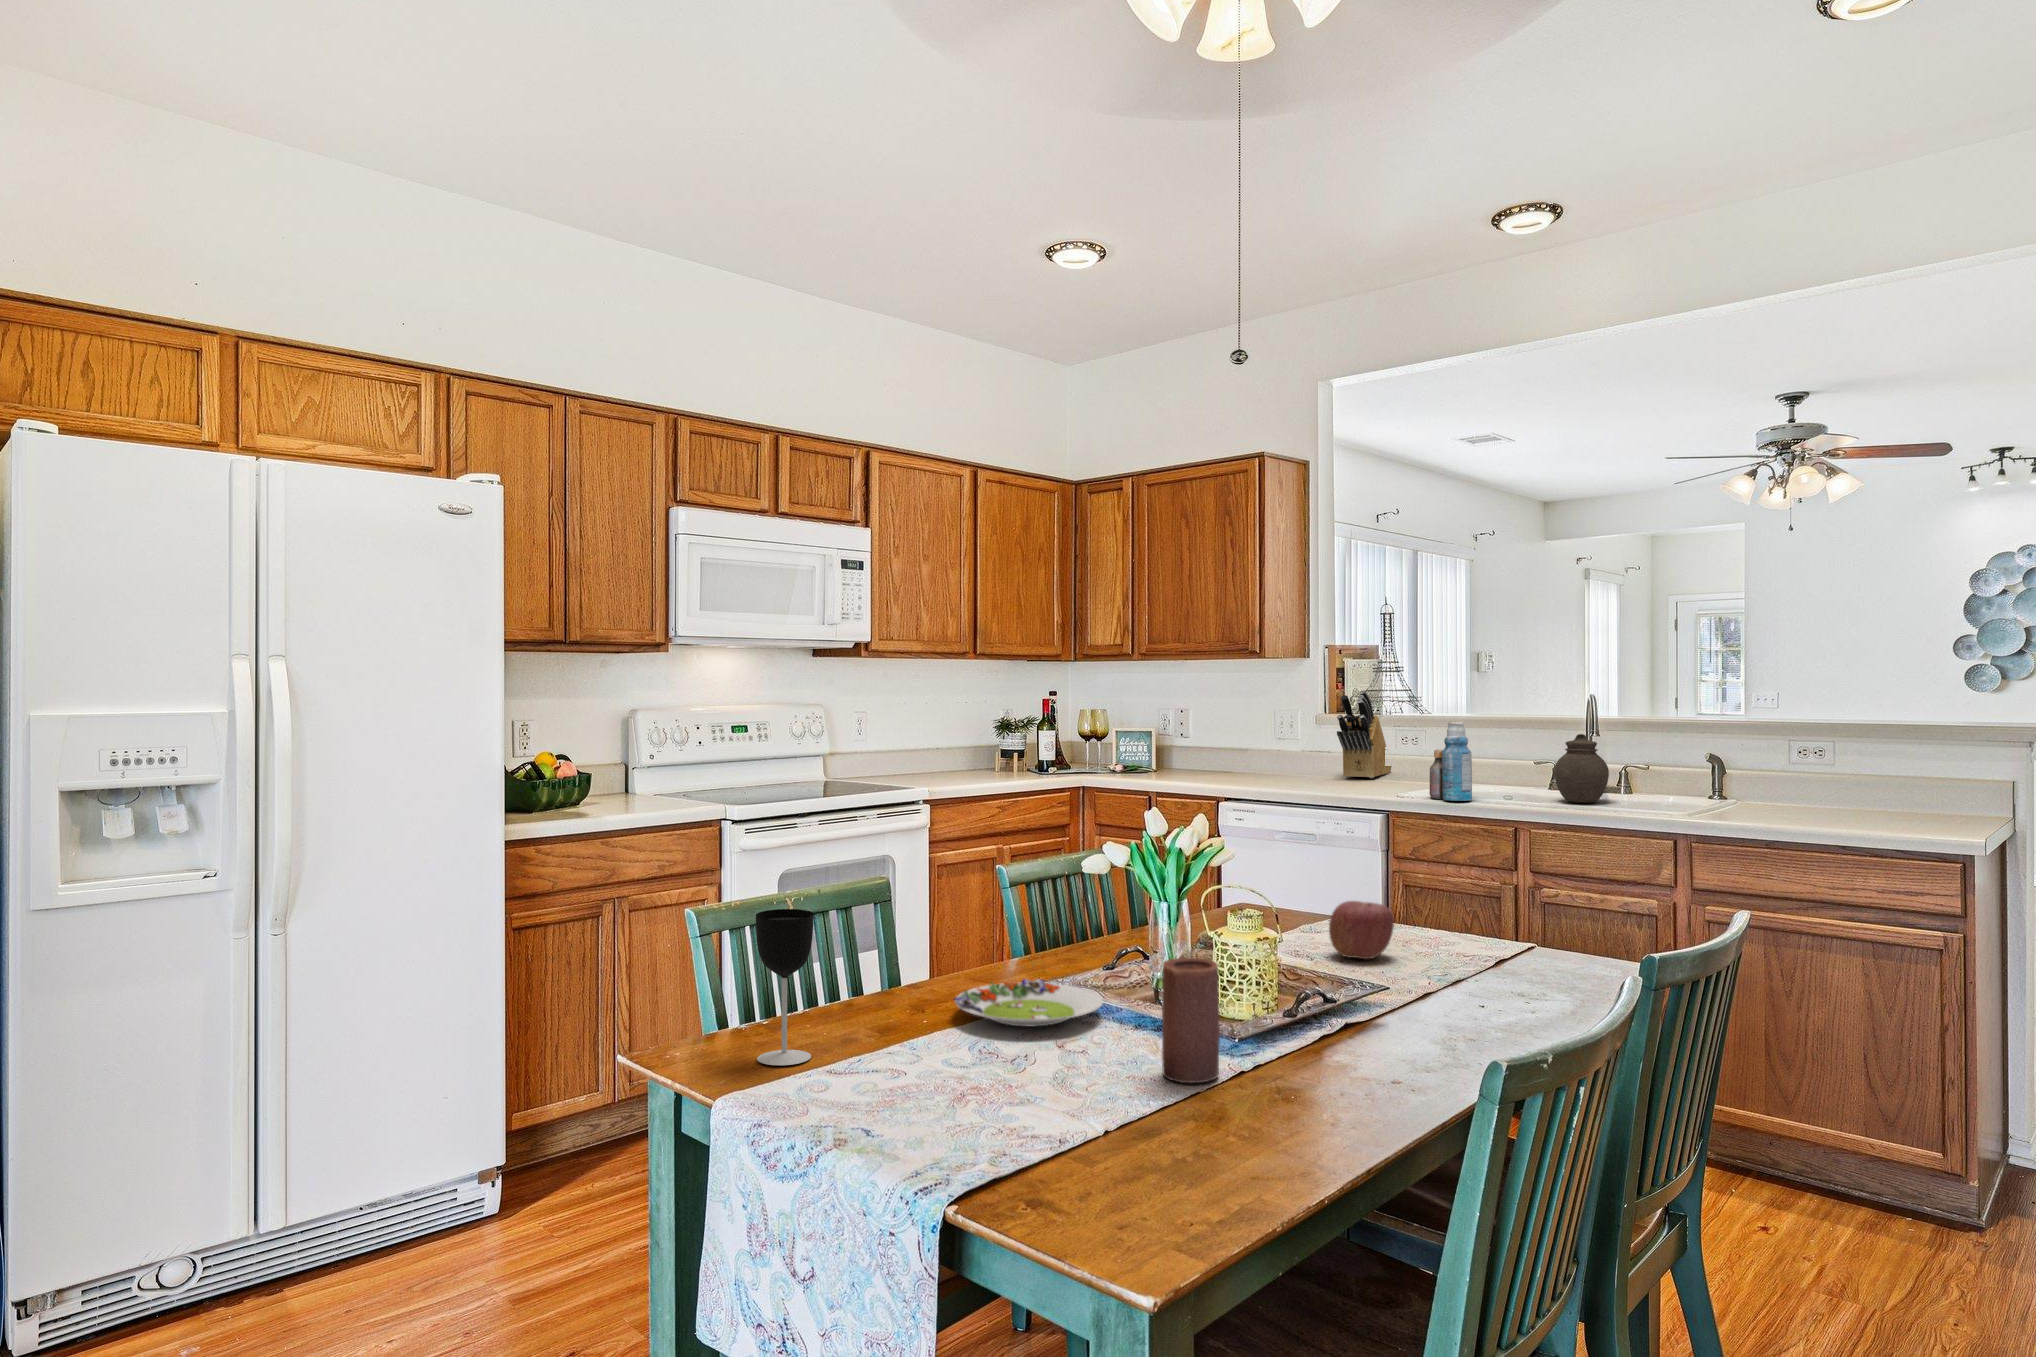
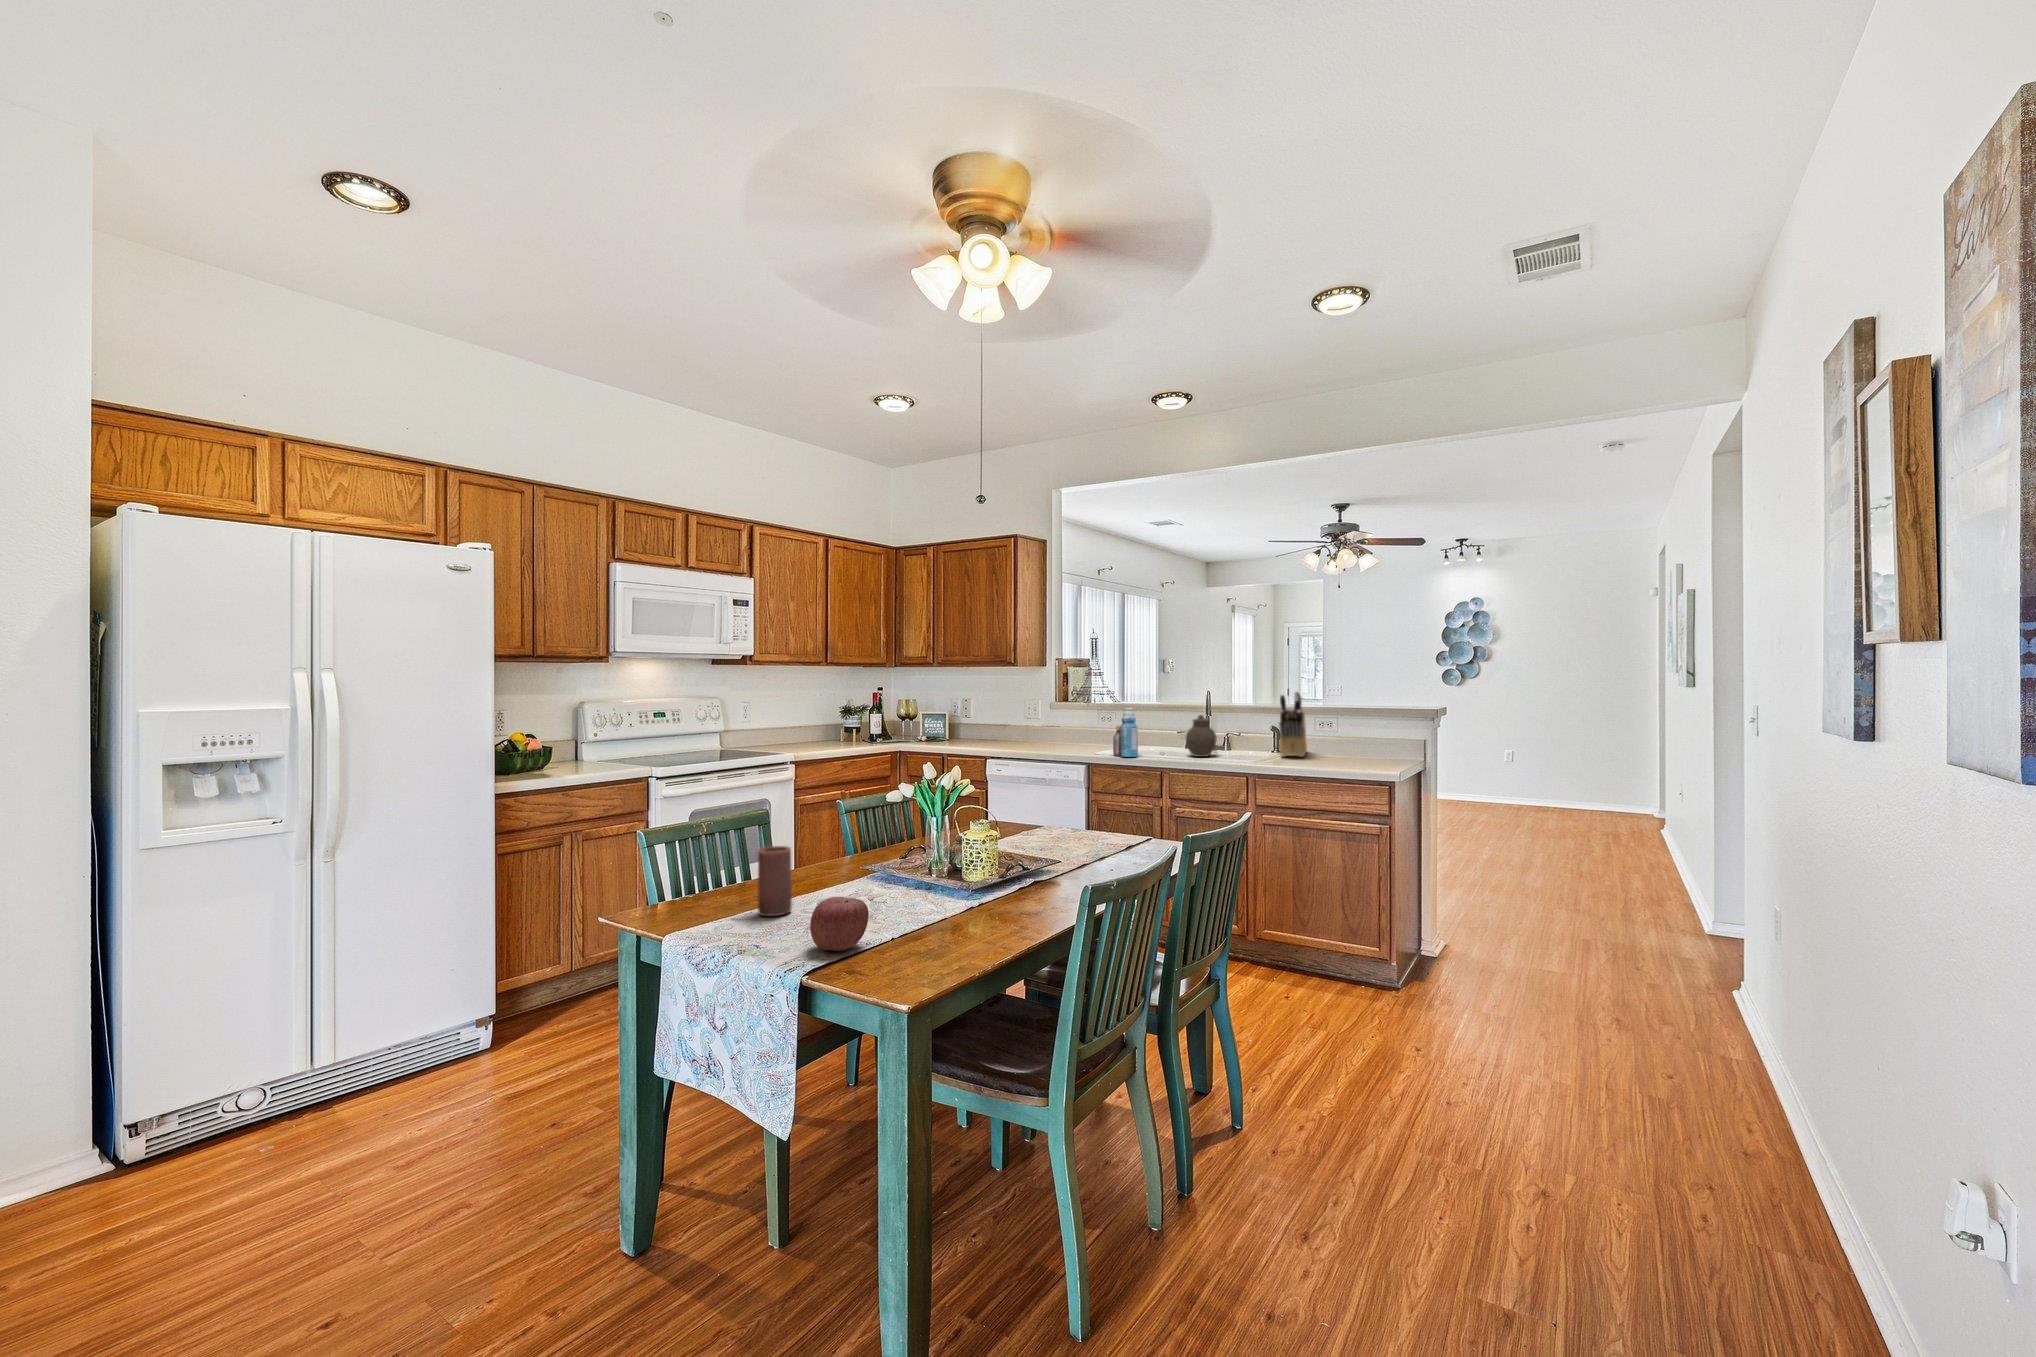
knife block: present [1337,690,1392,778] -> present [1279,691,1307,757]
apple: present [1329,901,1394,959] -> present [810,897,869,951]
wine glass: present [756,909,814,1065] -> none [687,825,723,917]
candle: present [1162,958,1220,1083] -> present [758,846,792,916]
salad plate: present [954,979,1103,1027] -> none [809,865,899,891]

